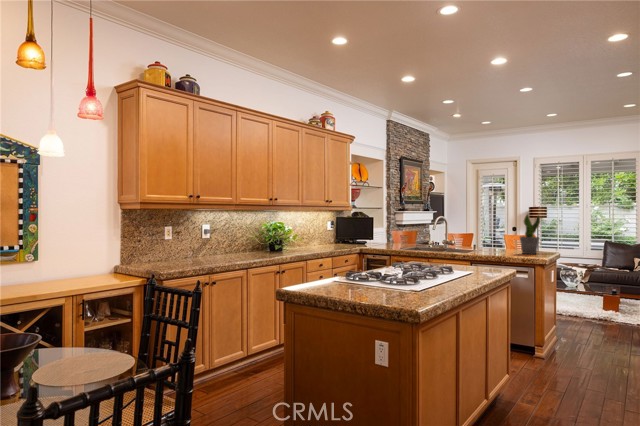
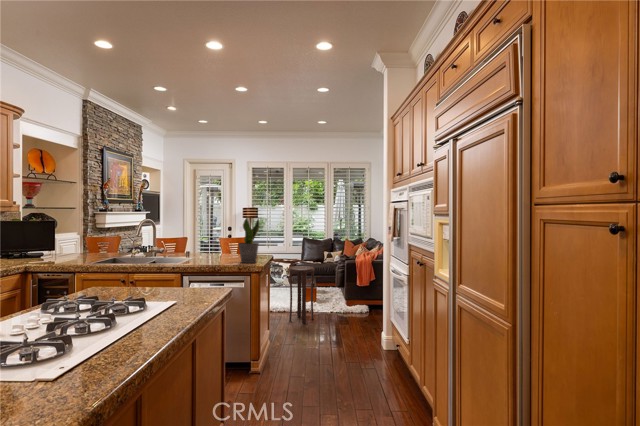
stool: none [578,267,610,327] -> present [289,266,314,323]

